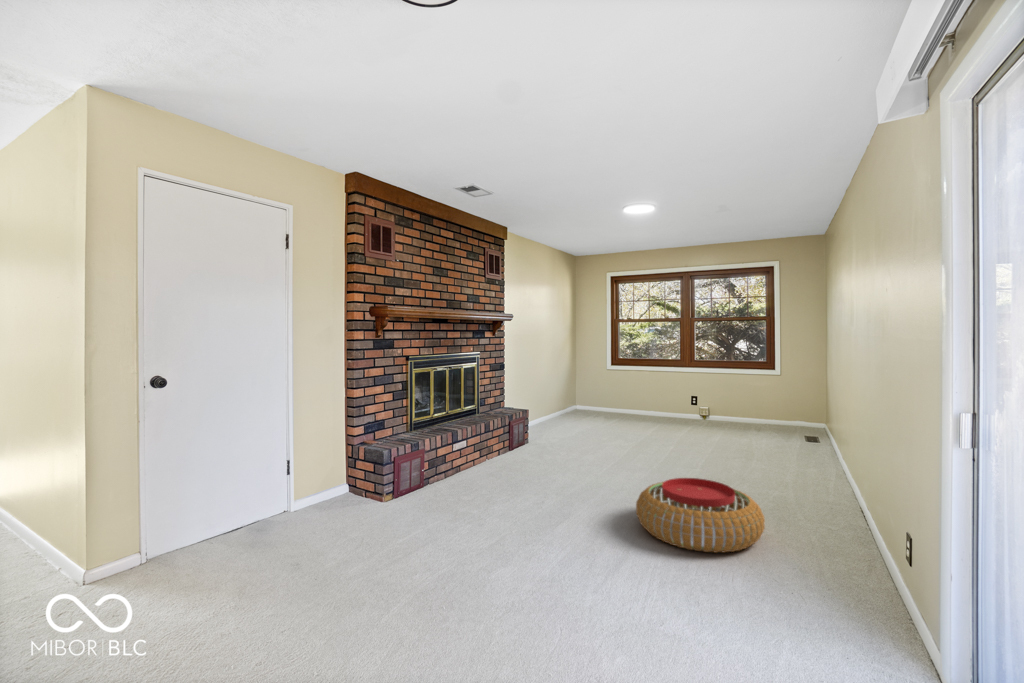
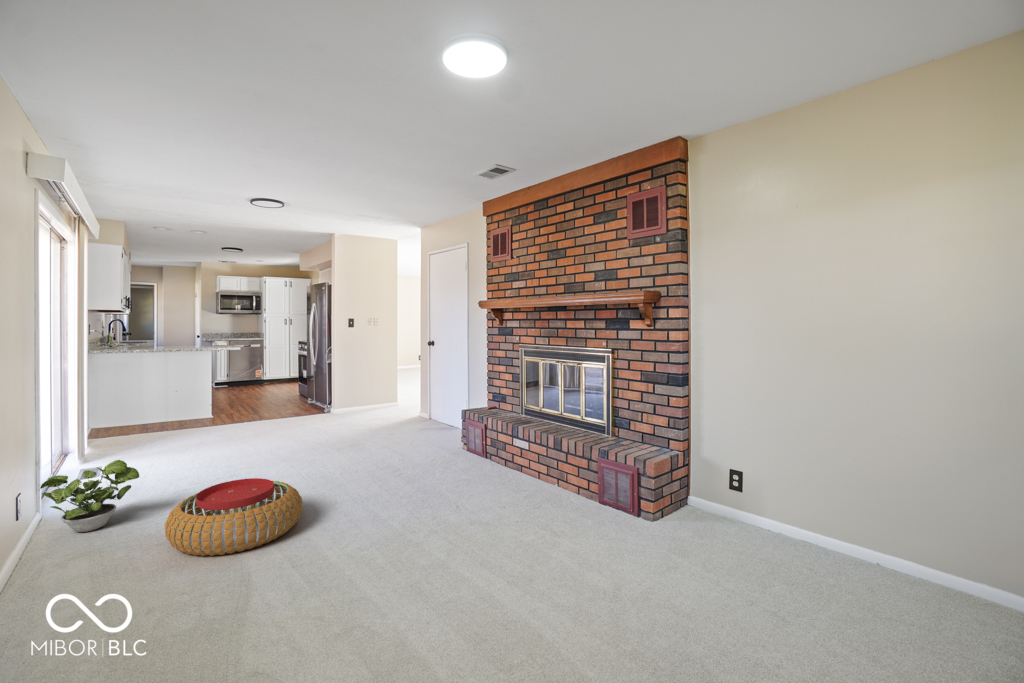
potted plant: none [775,519,919,641] -> present [40,460,139,532]

